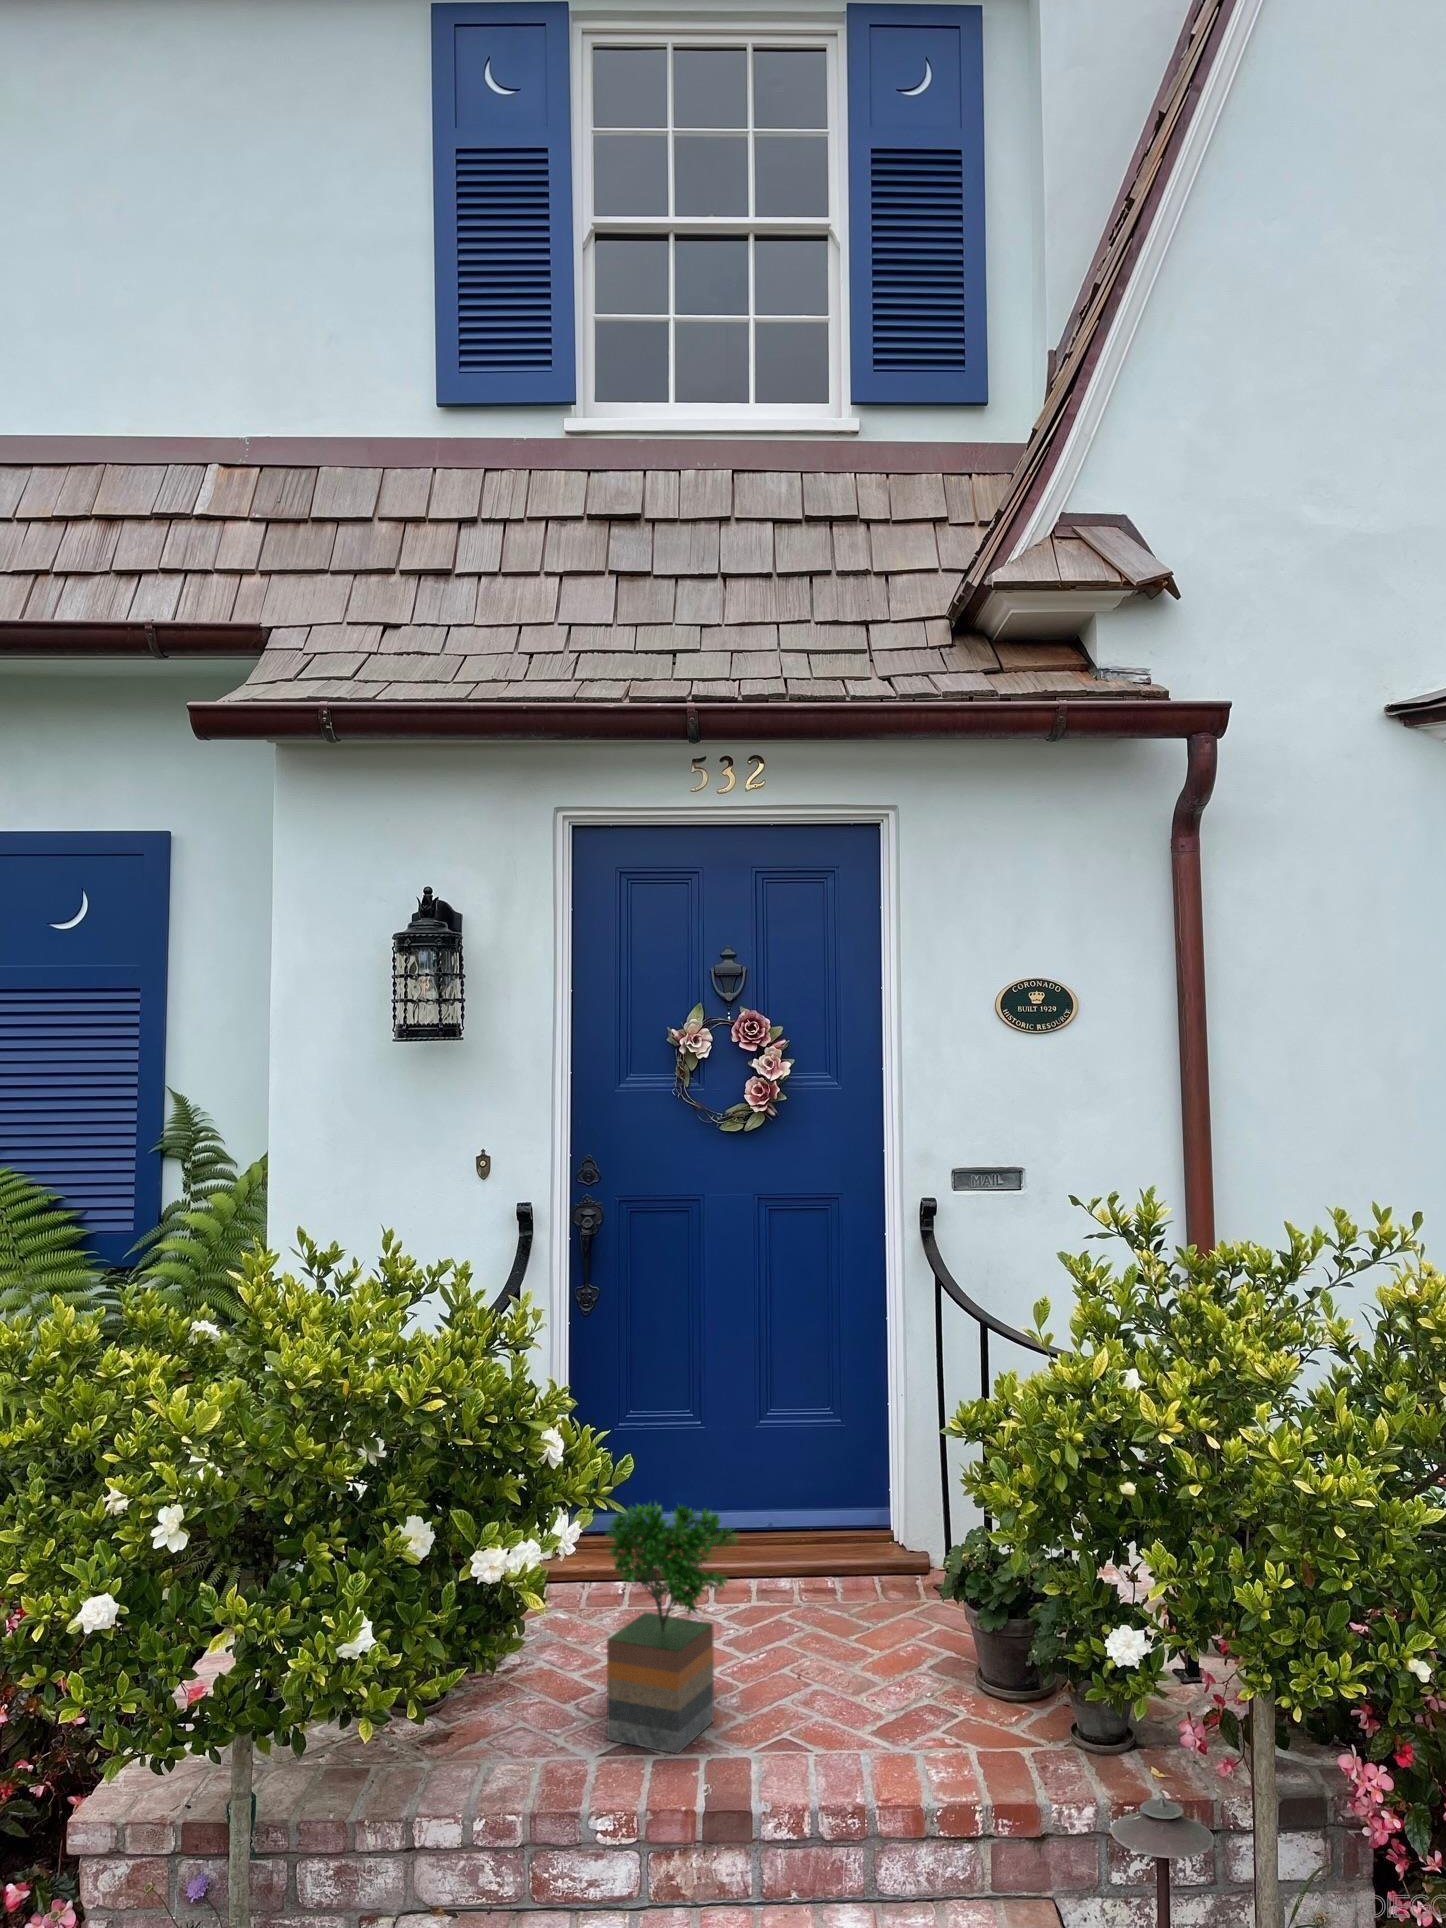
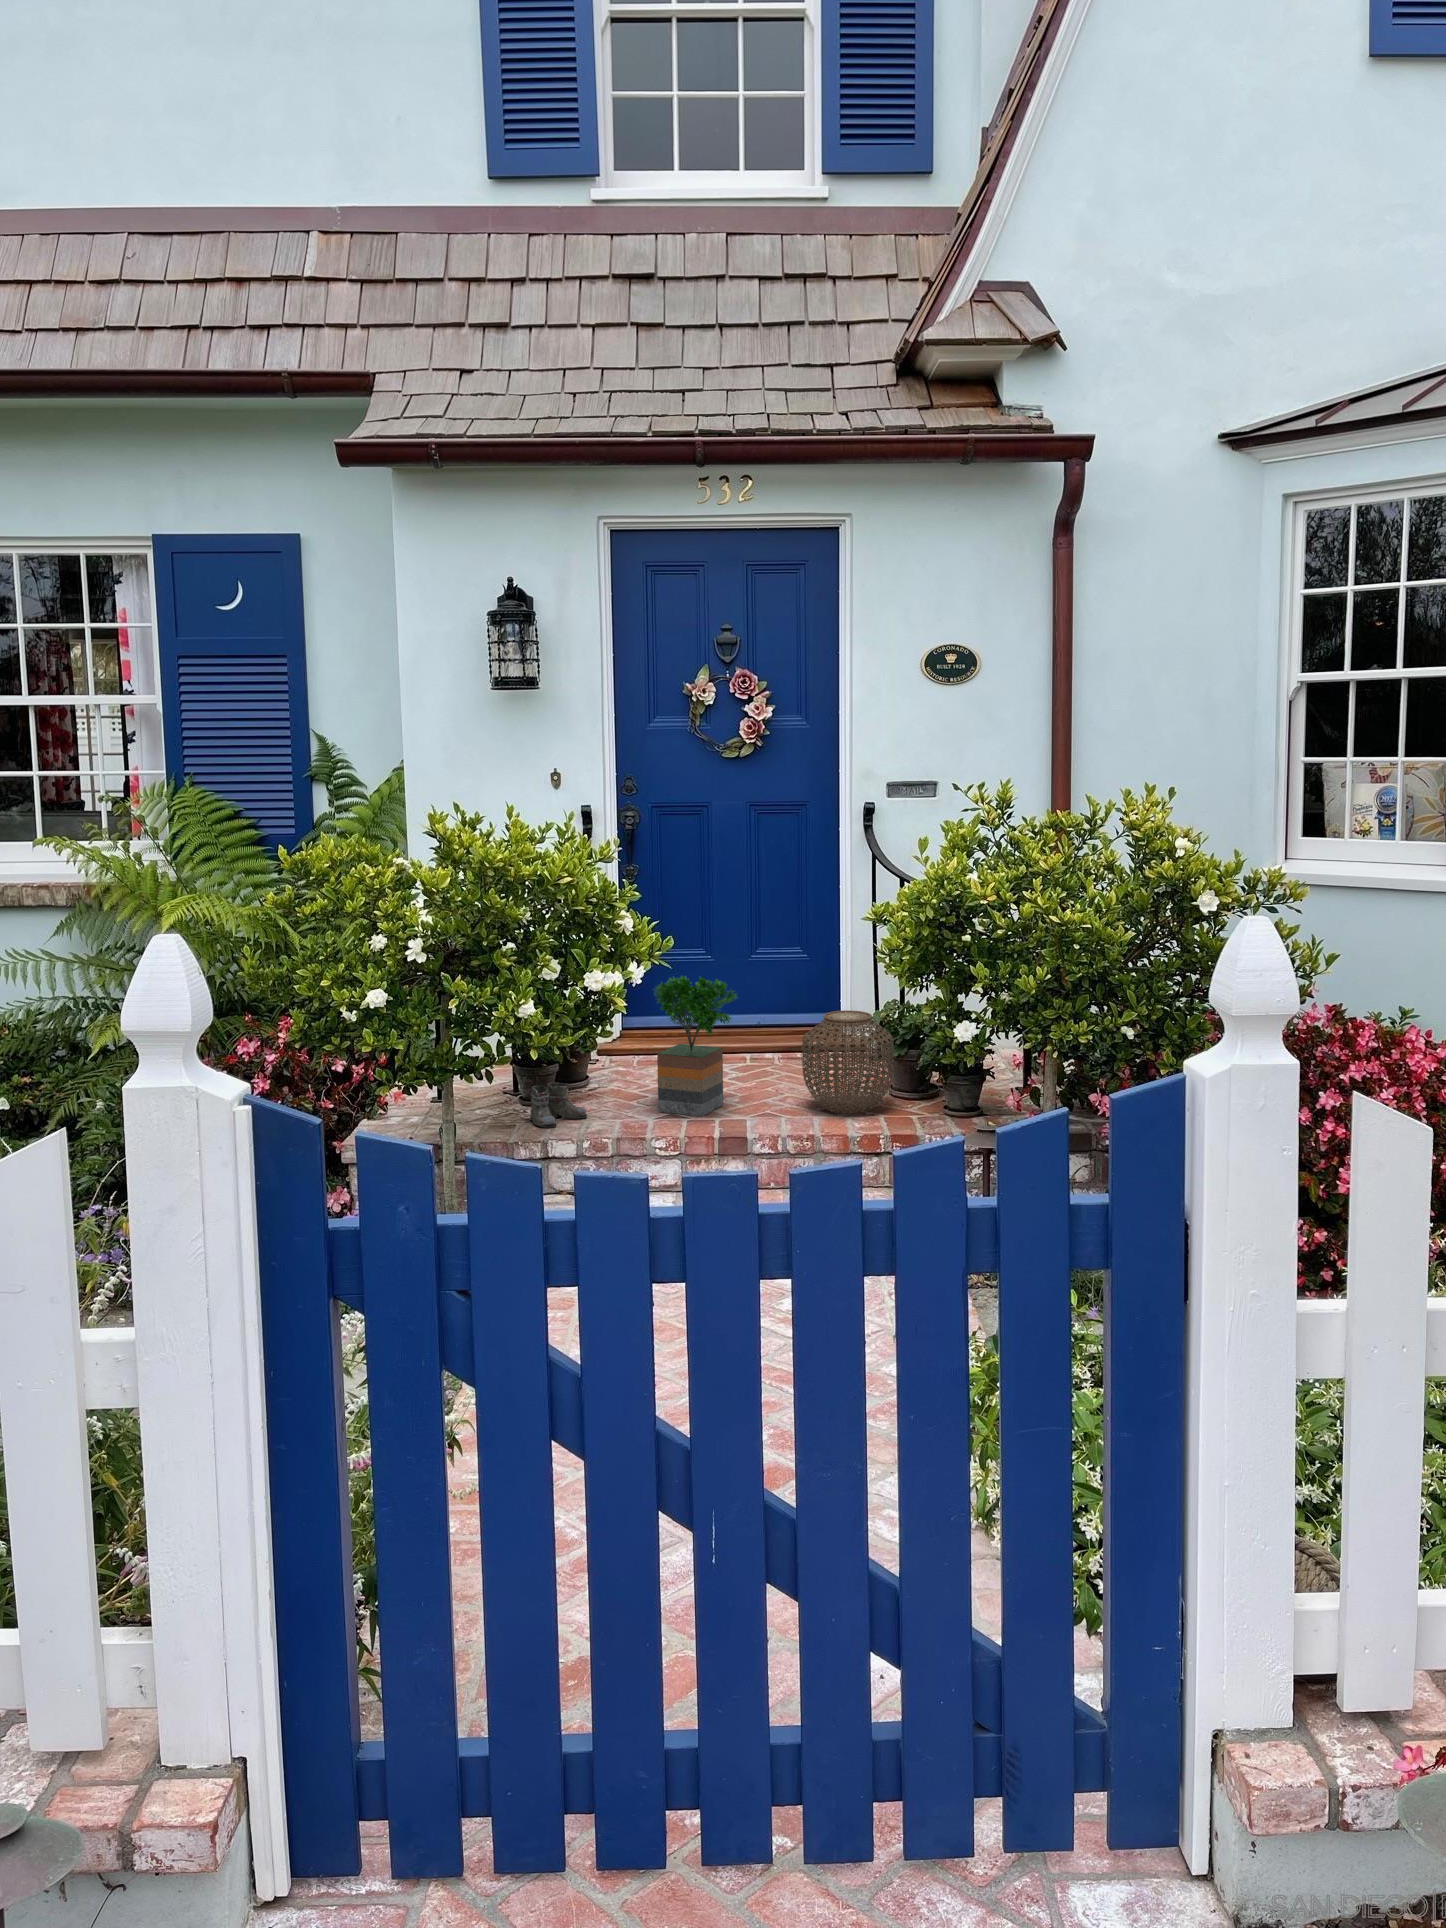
woven basket: none [842,1559,990,1746] -> present [802,1010,894,1113]
boots: none [375,1692,488,1786] -> present [530,1082,587,1128]

